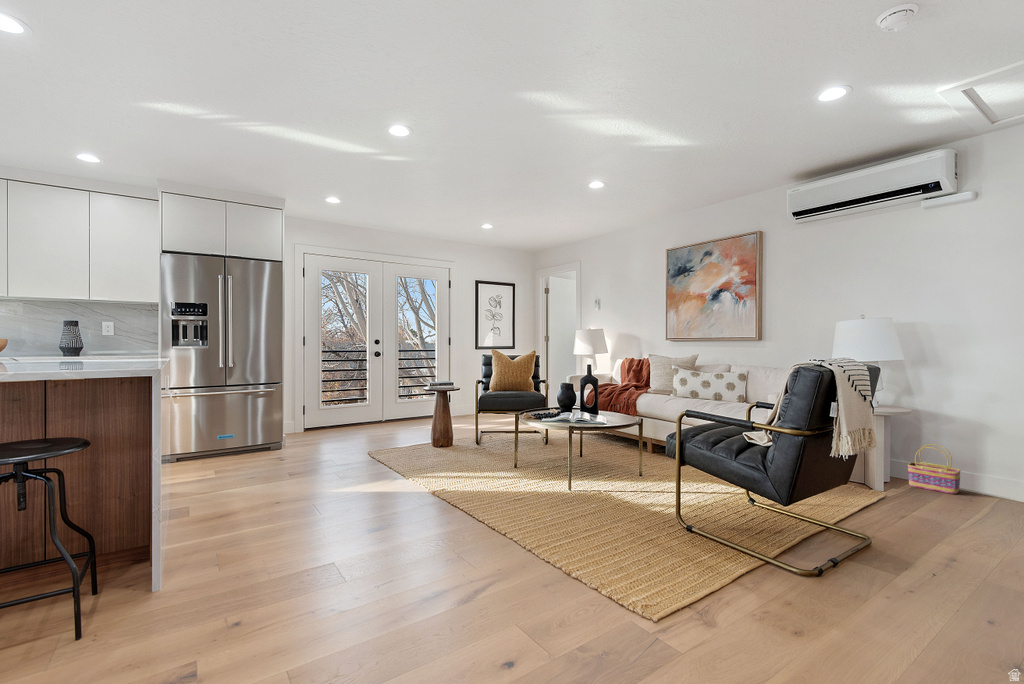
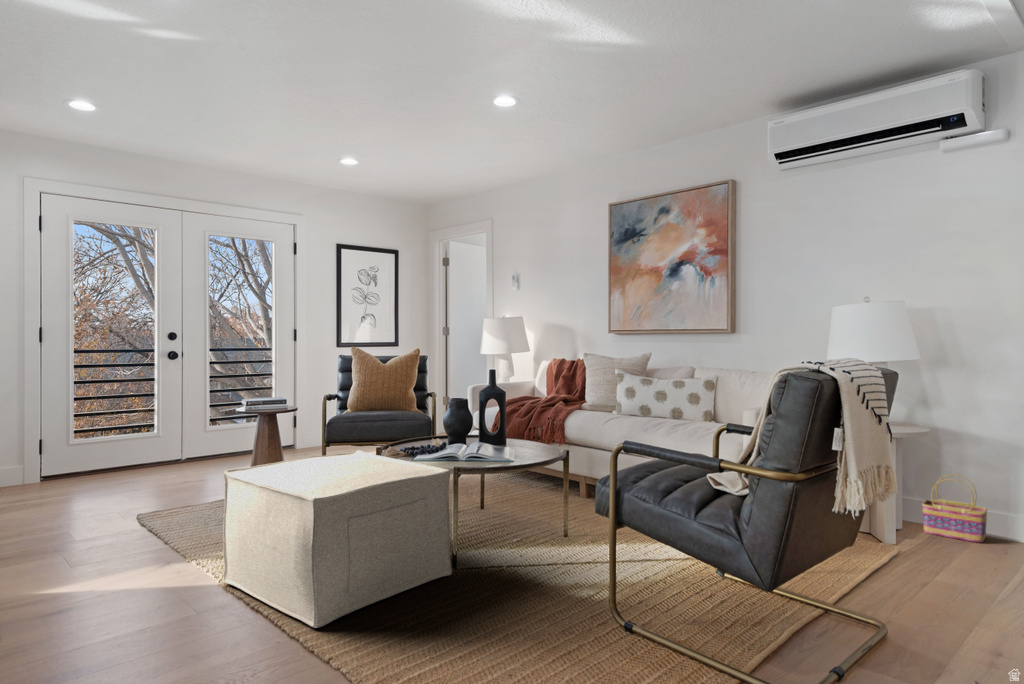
ottoman: none [432,415,570,517] -> present [223,450,452,628]

